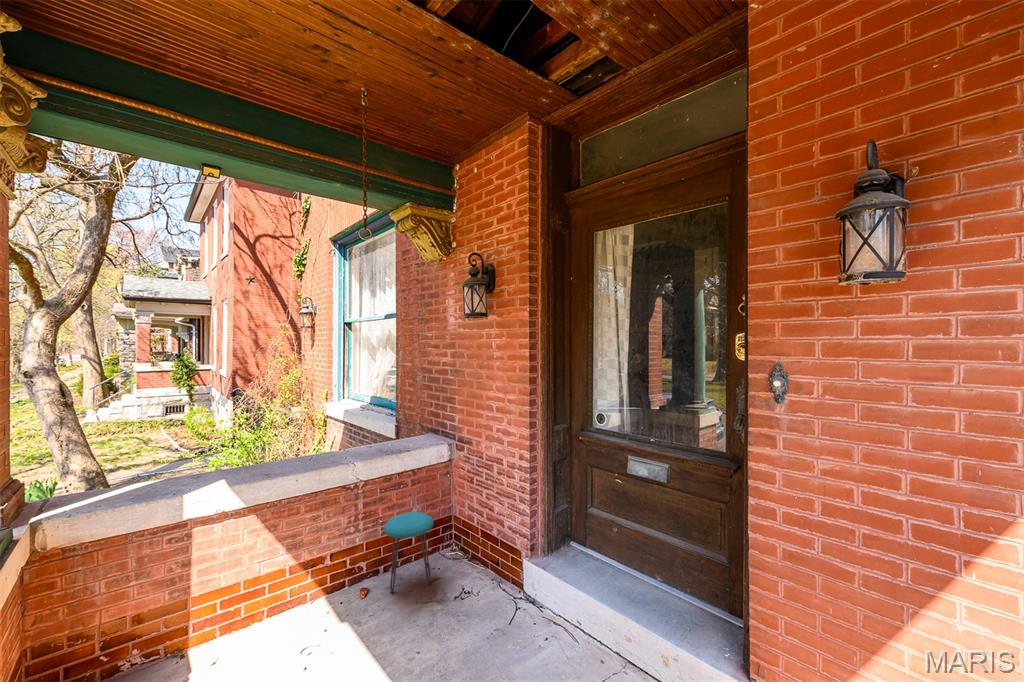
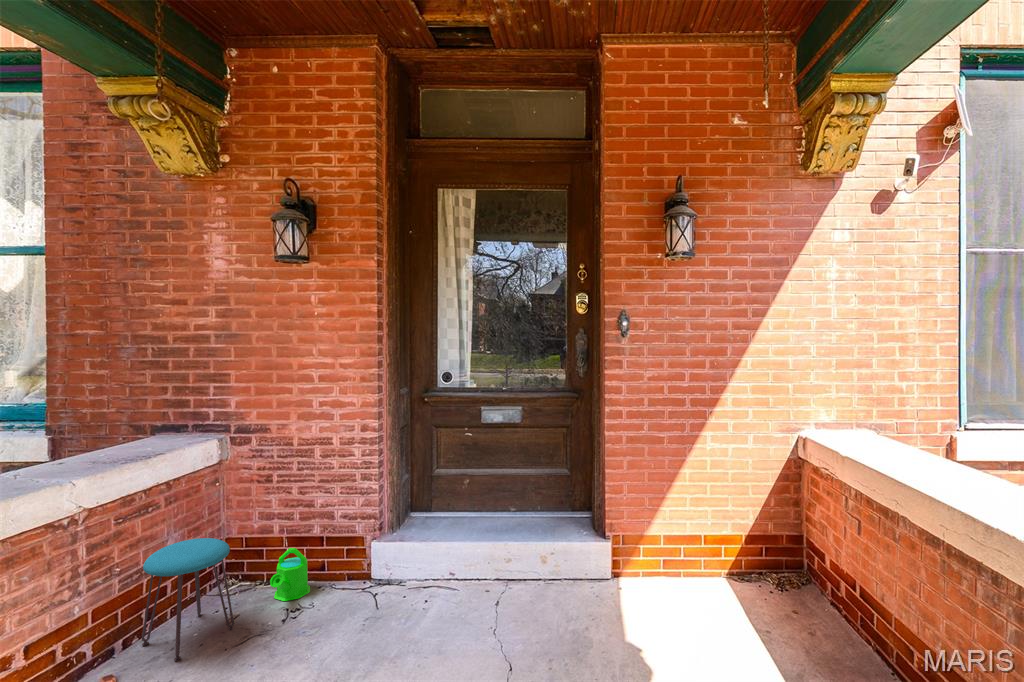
watering can: none [456,539,497,581] -> present [270,548,310,601]

